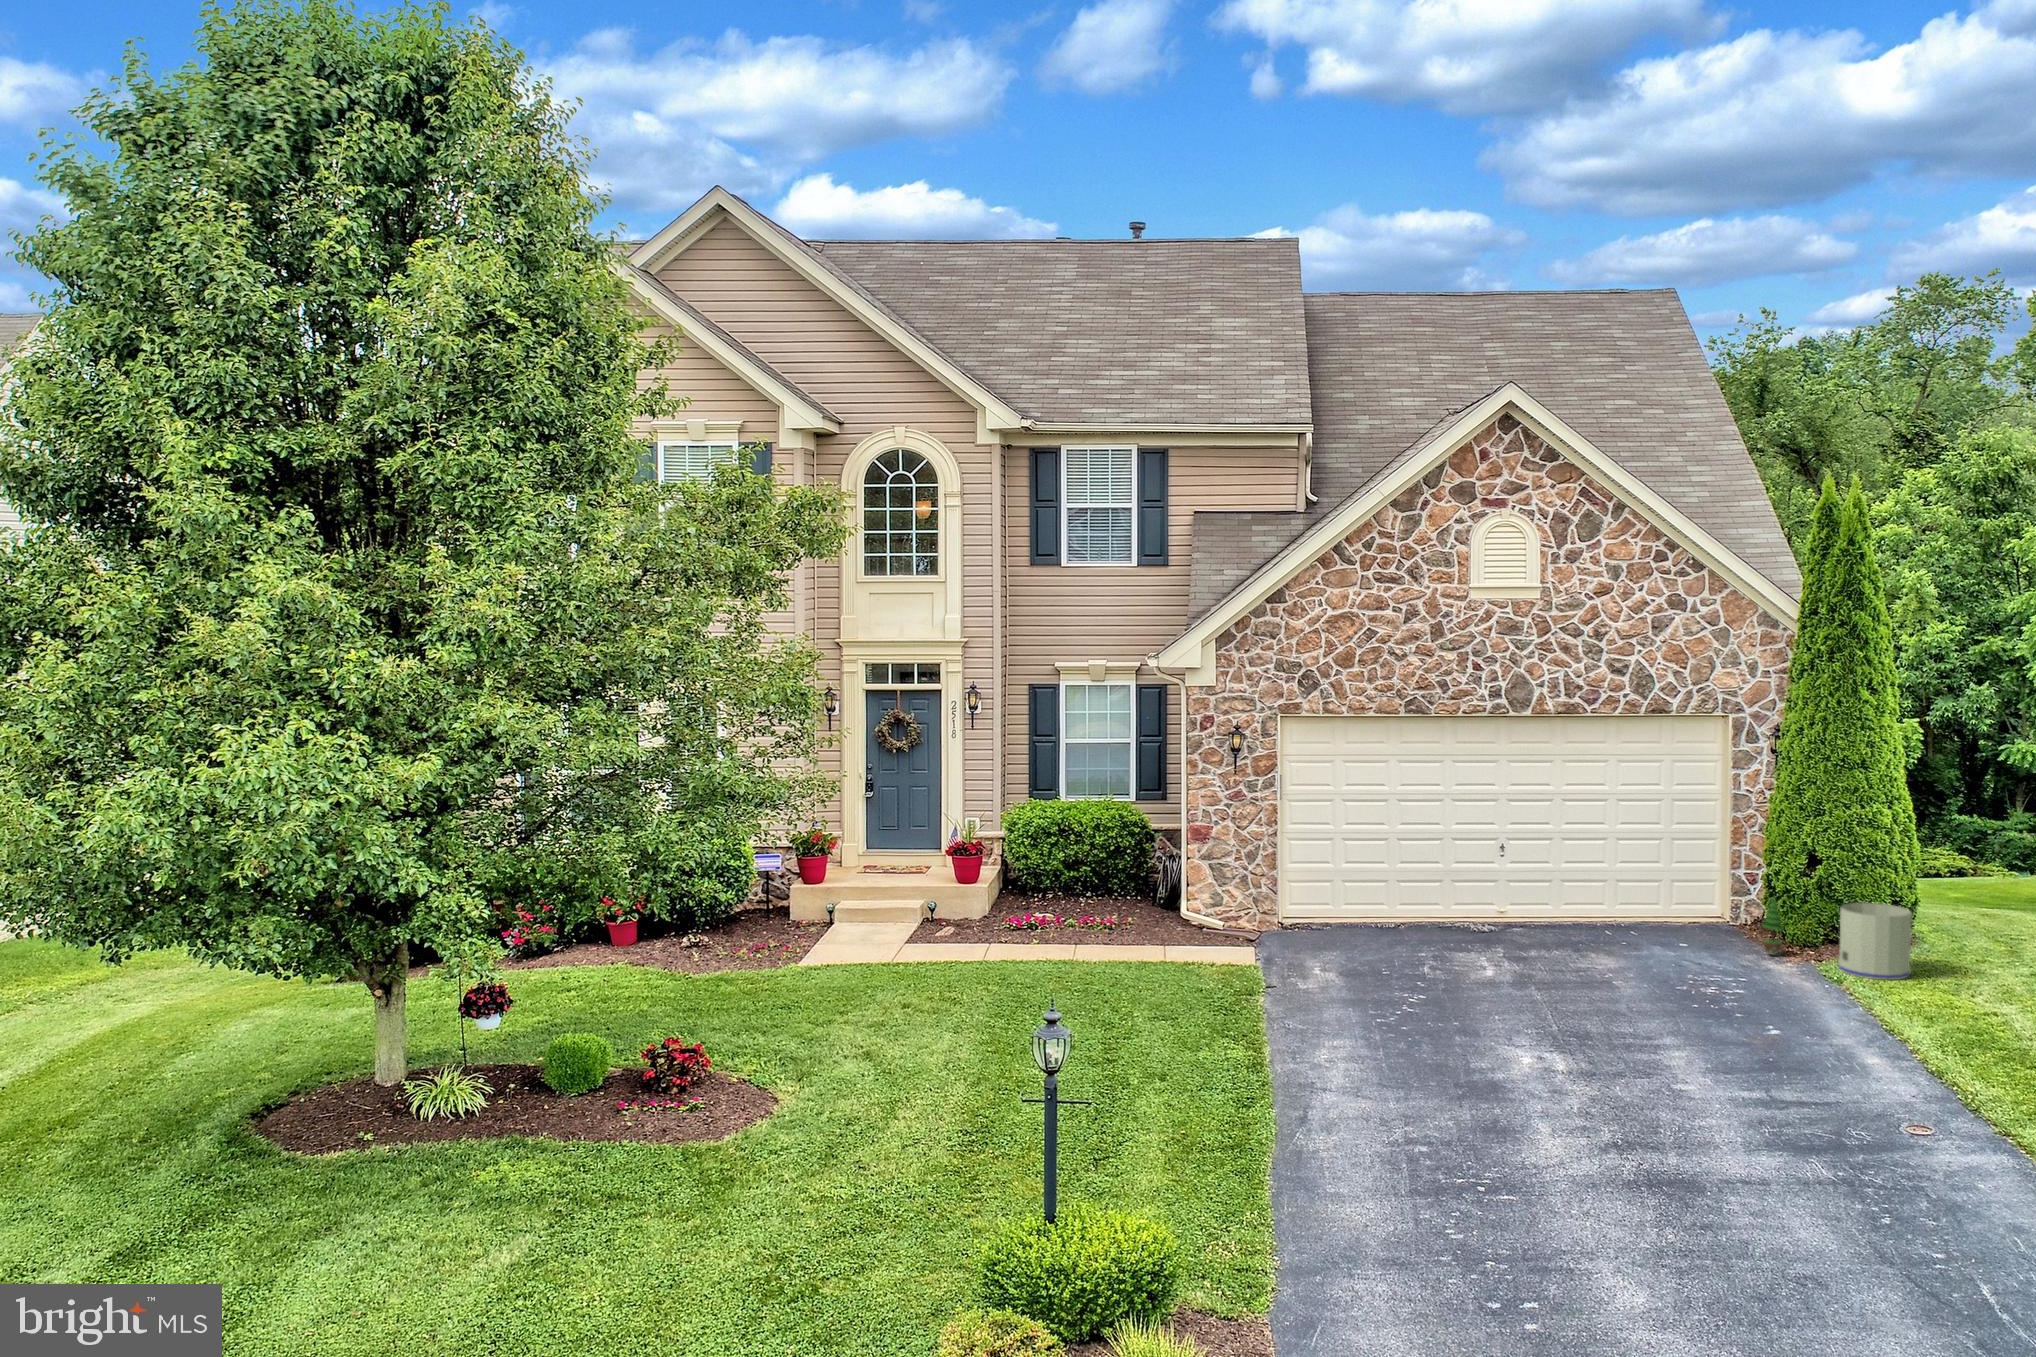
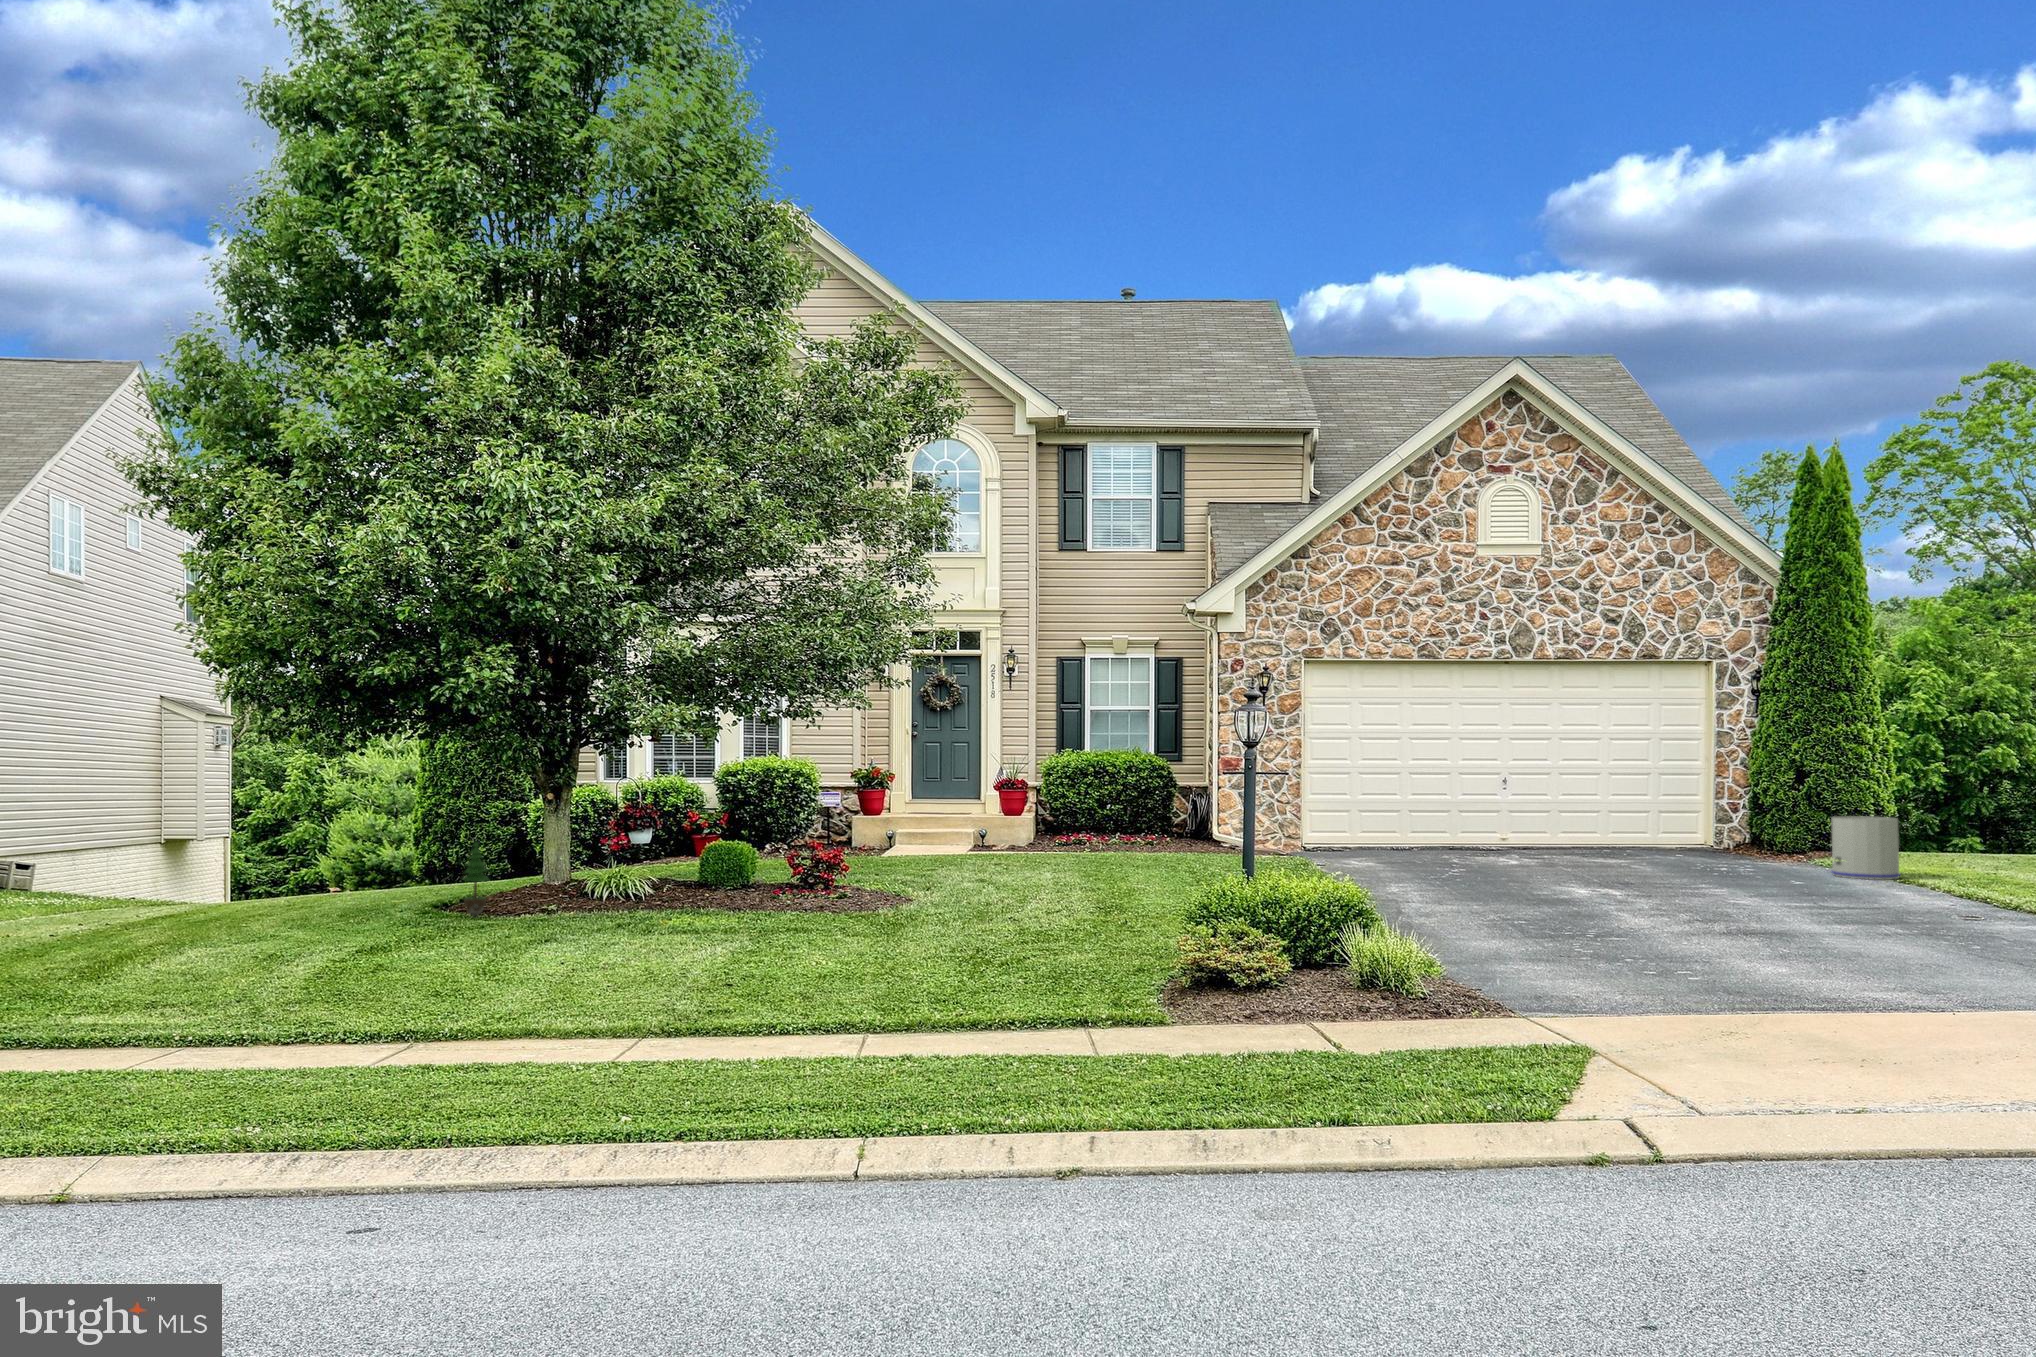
potted tree: present [1762,898,1784,955] -> present [463,841,489,916]

